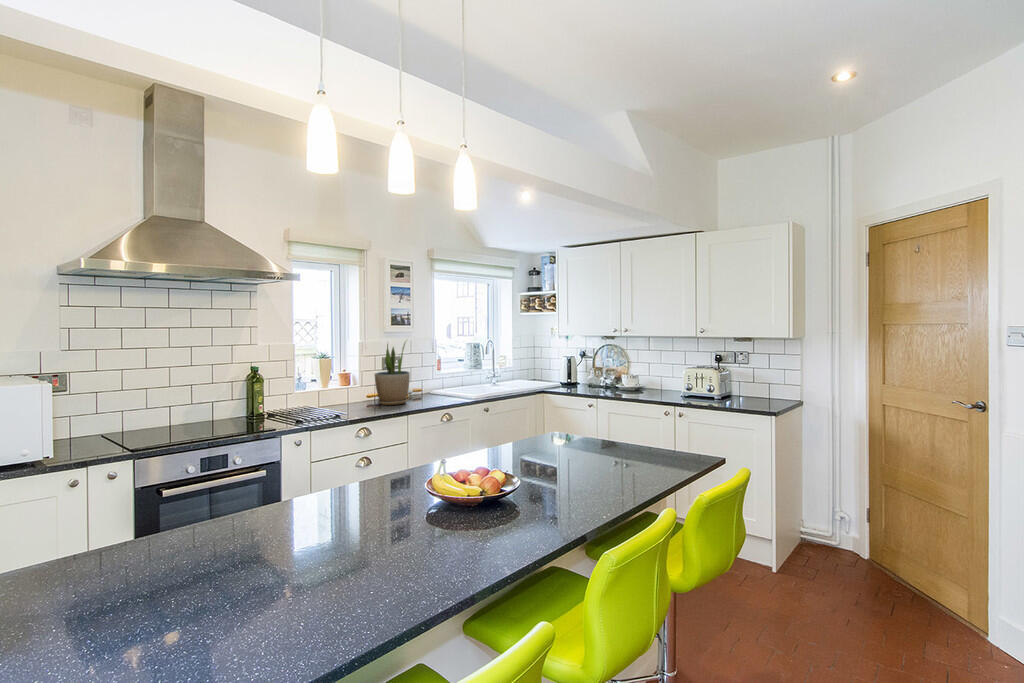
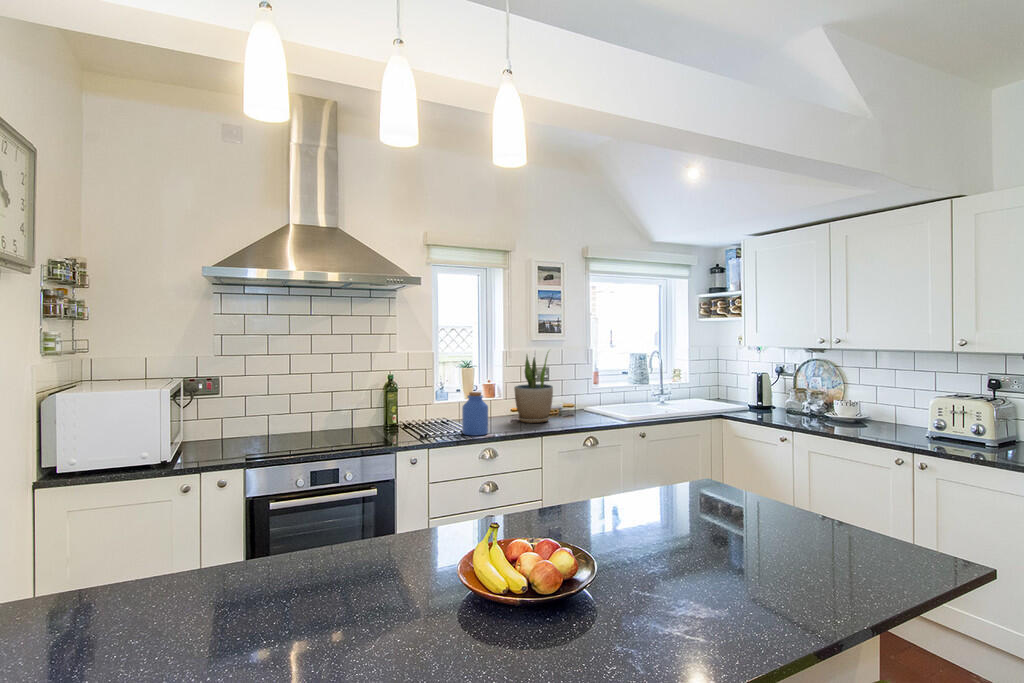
jar: none [335,378,359,417] -> present [462,392,488,436]

